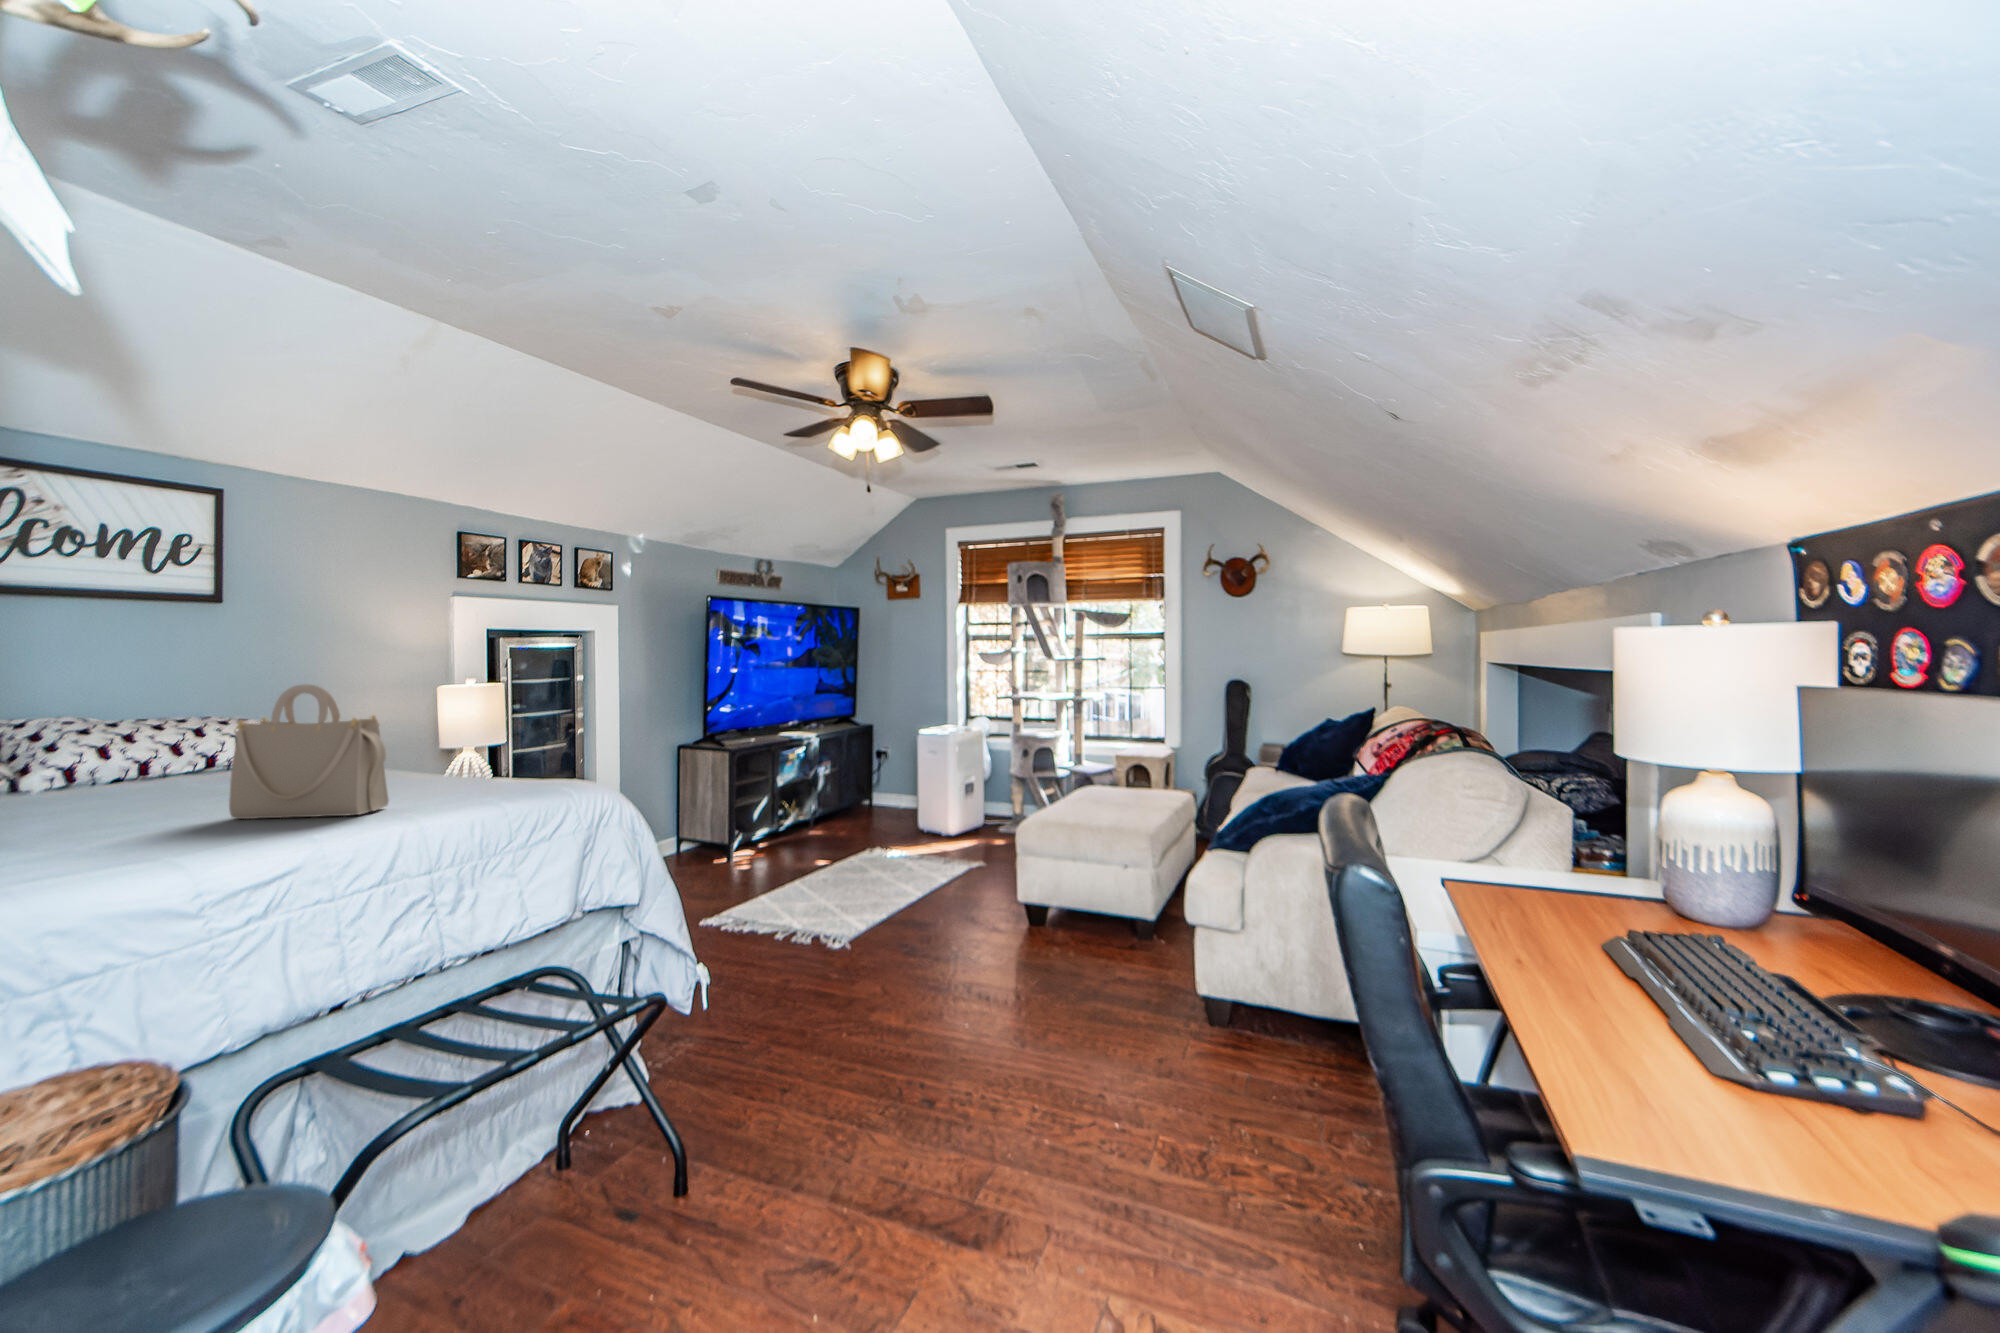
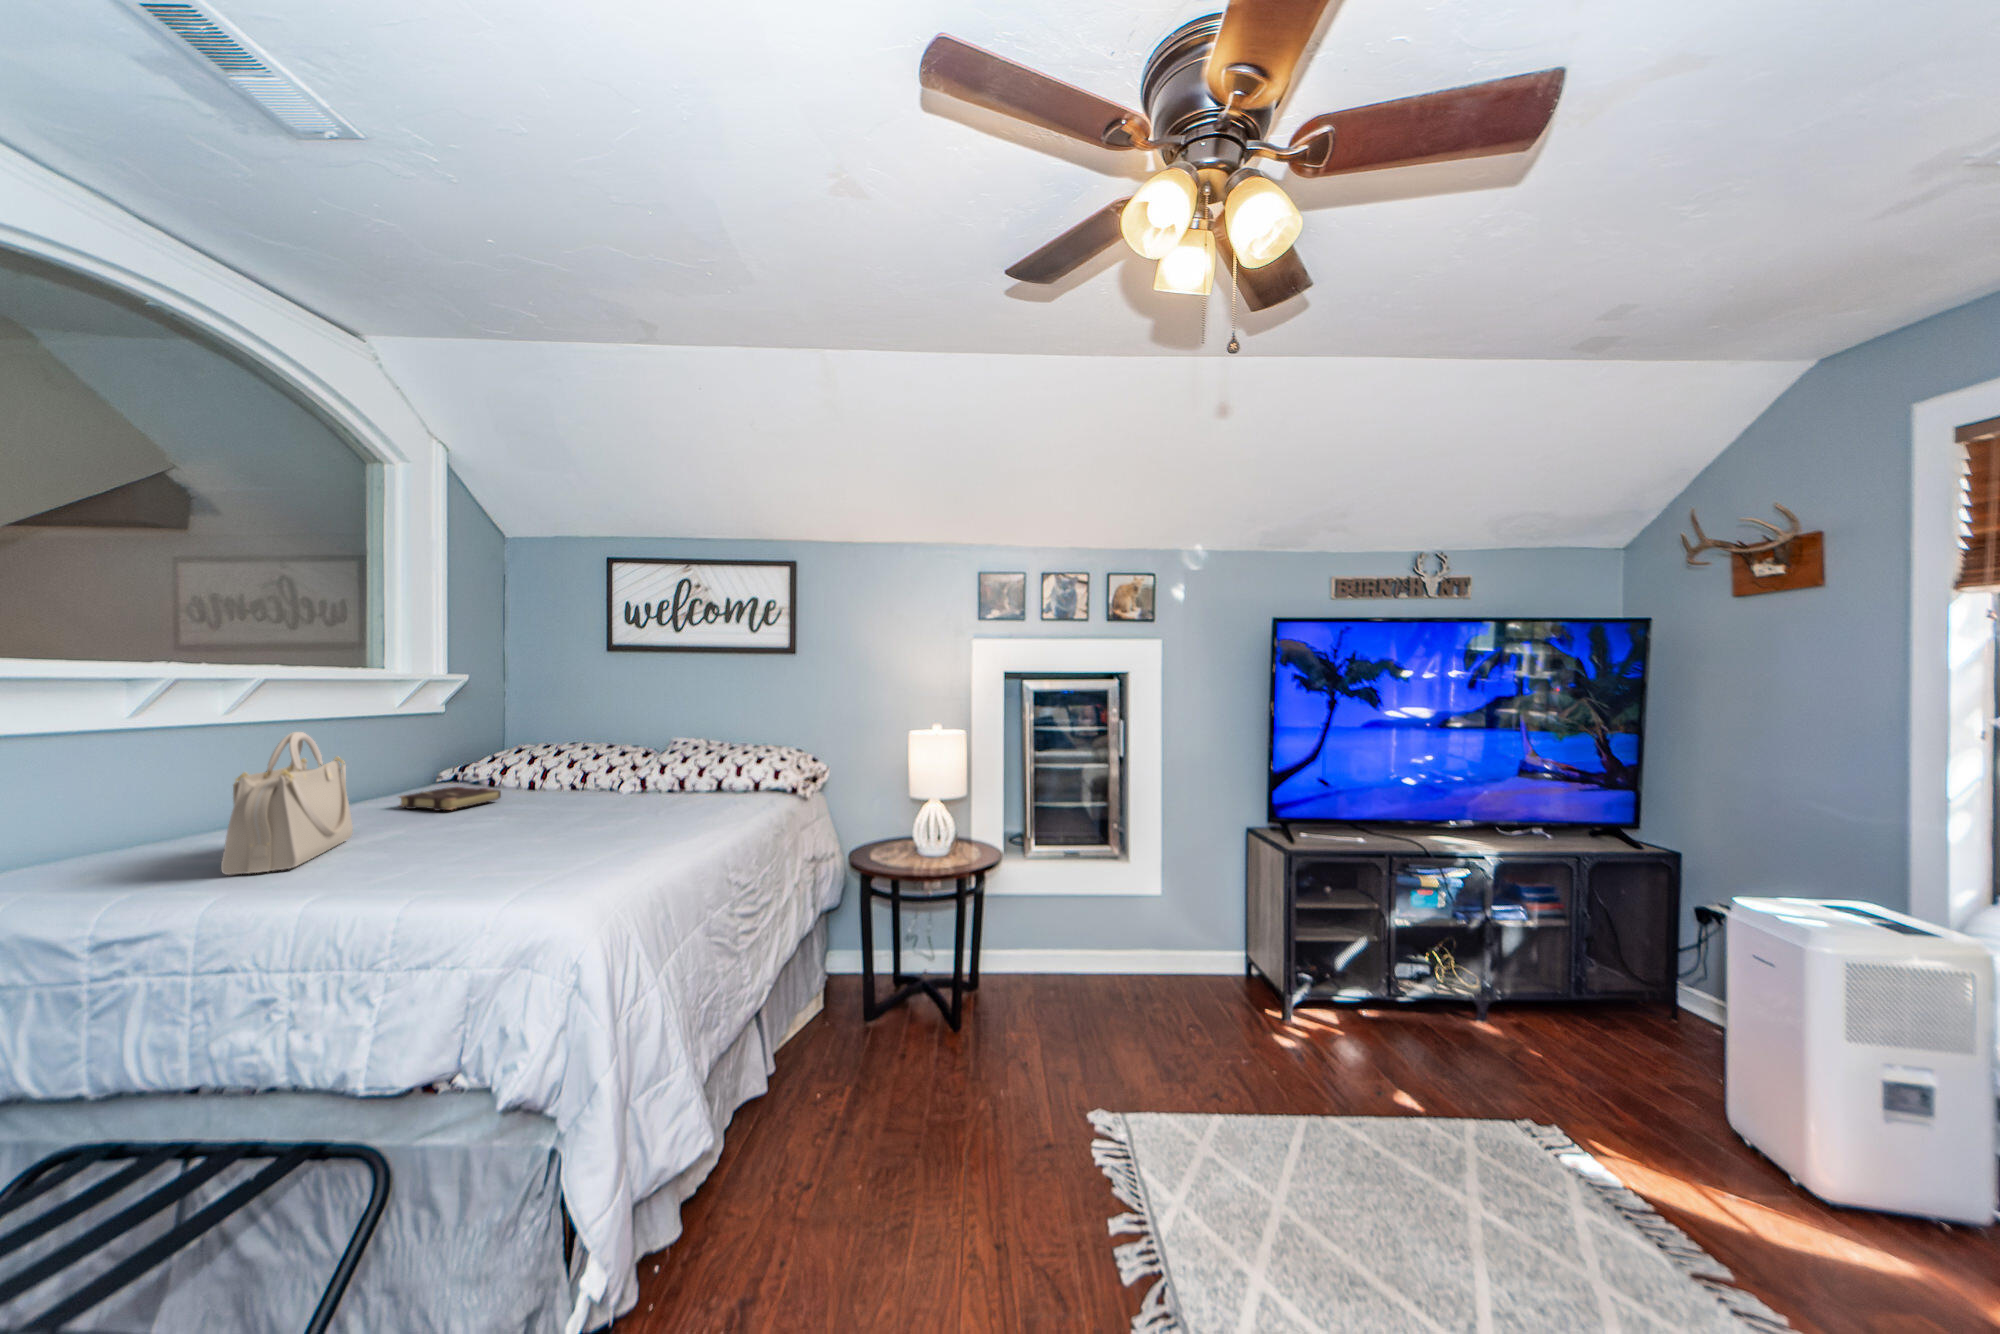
book: none [43,783,185,816] -> present [399,787,501,811]

